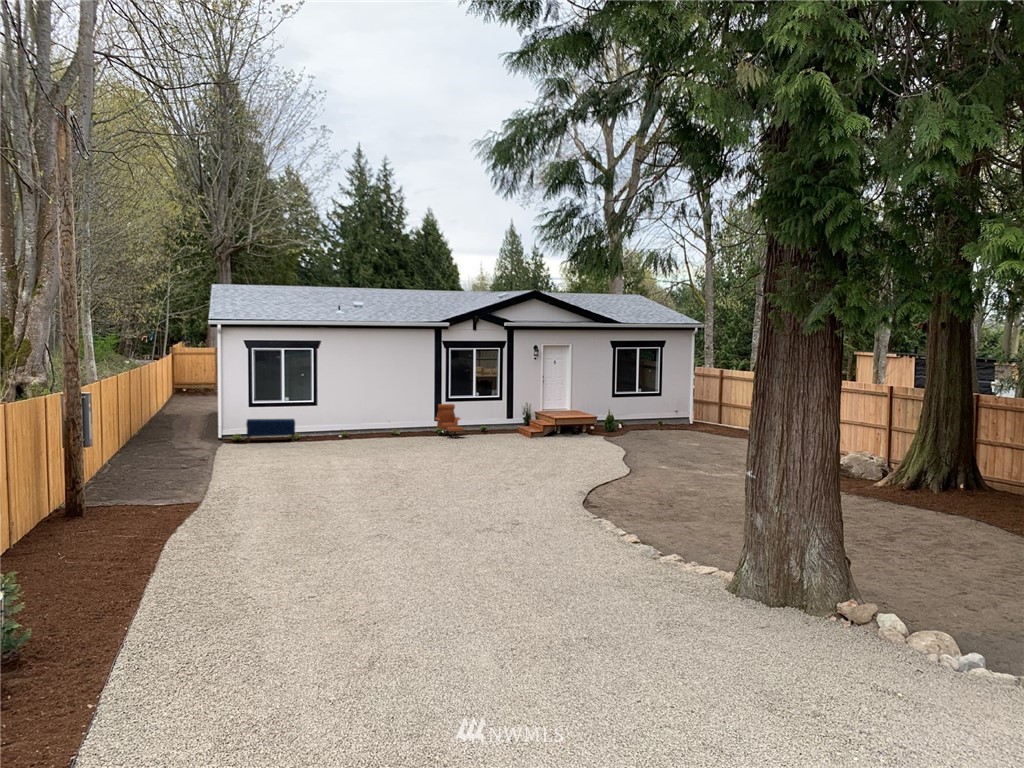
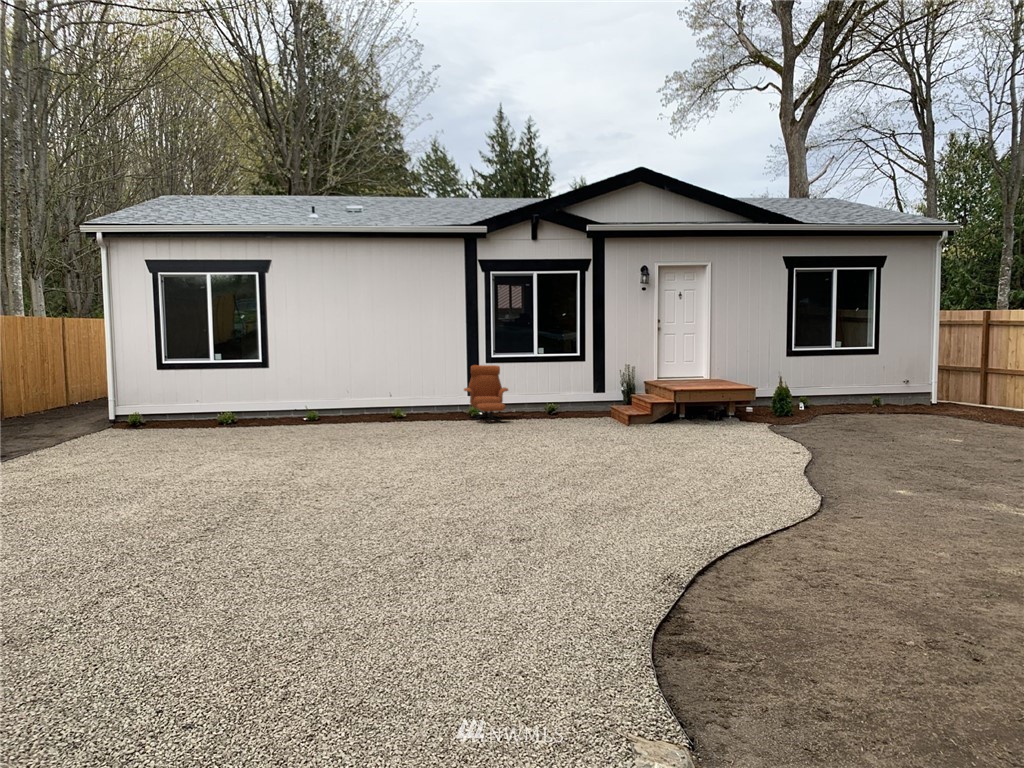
bench: present [246,419,295,442] -> none [143,386,234,423]

